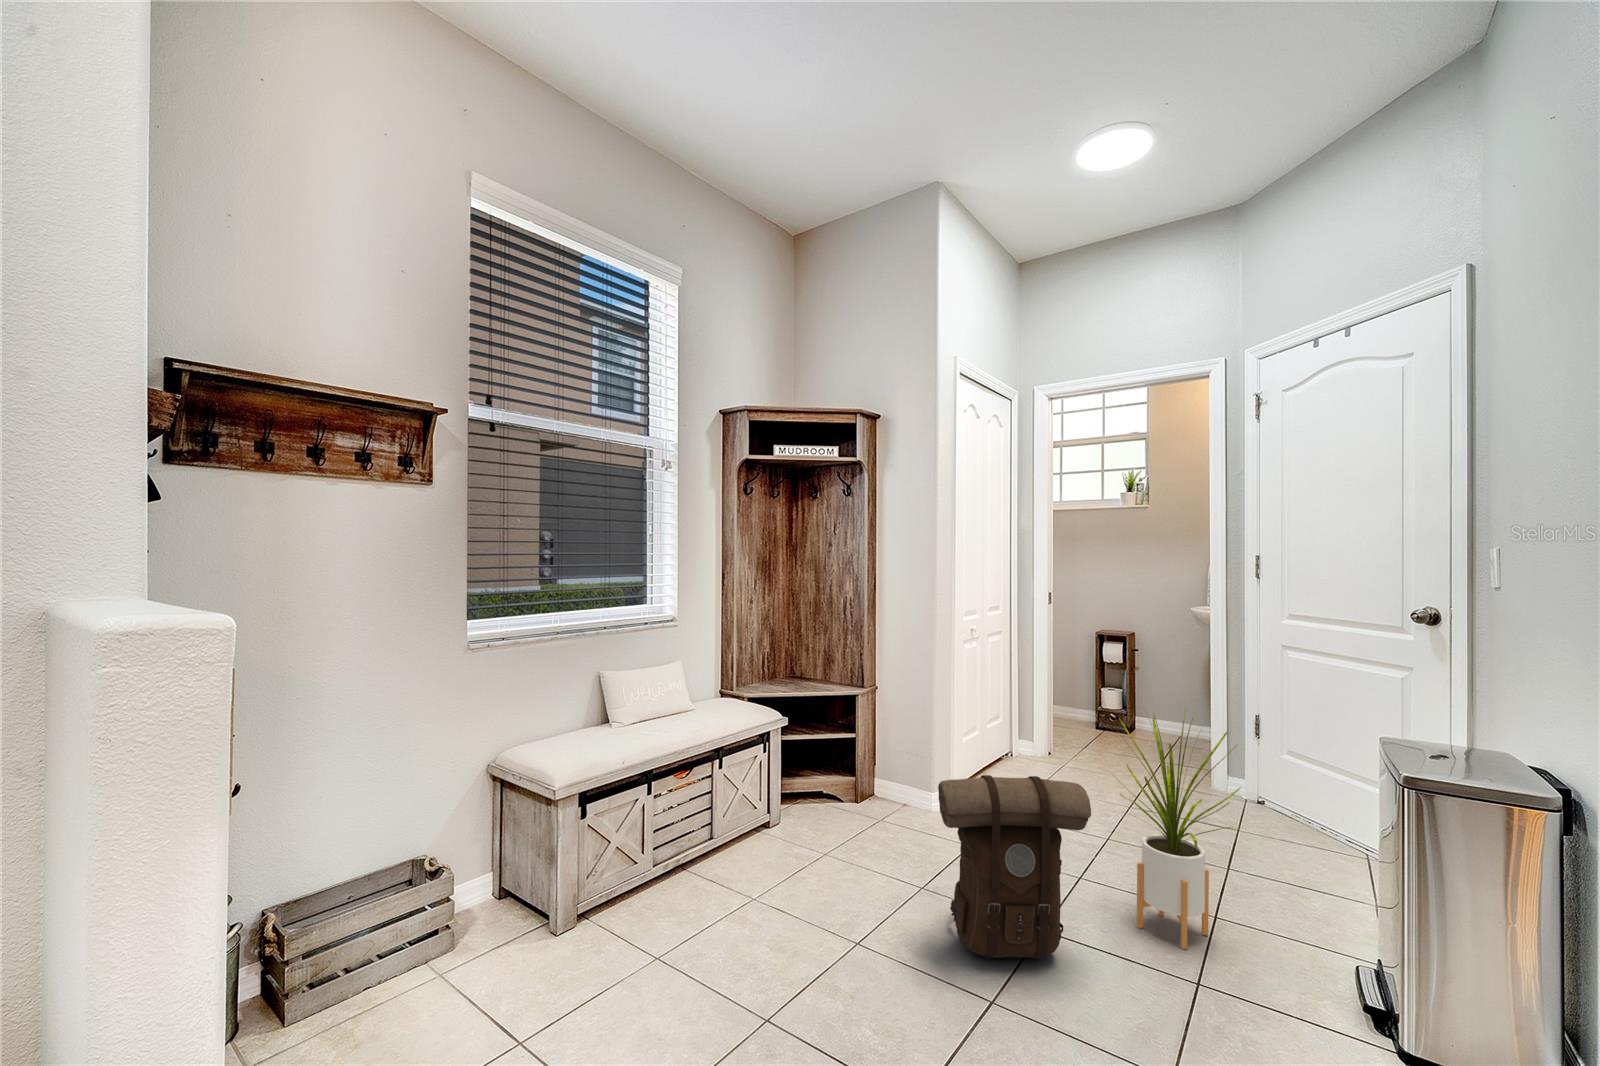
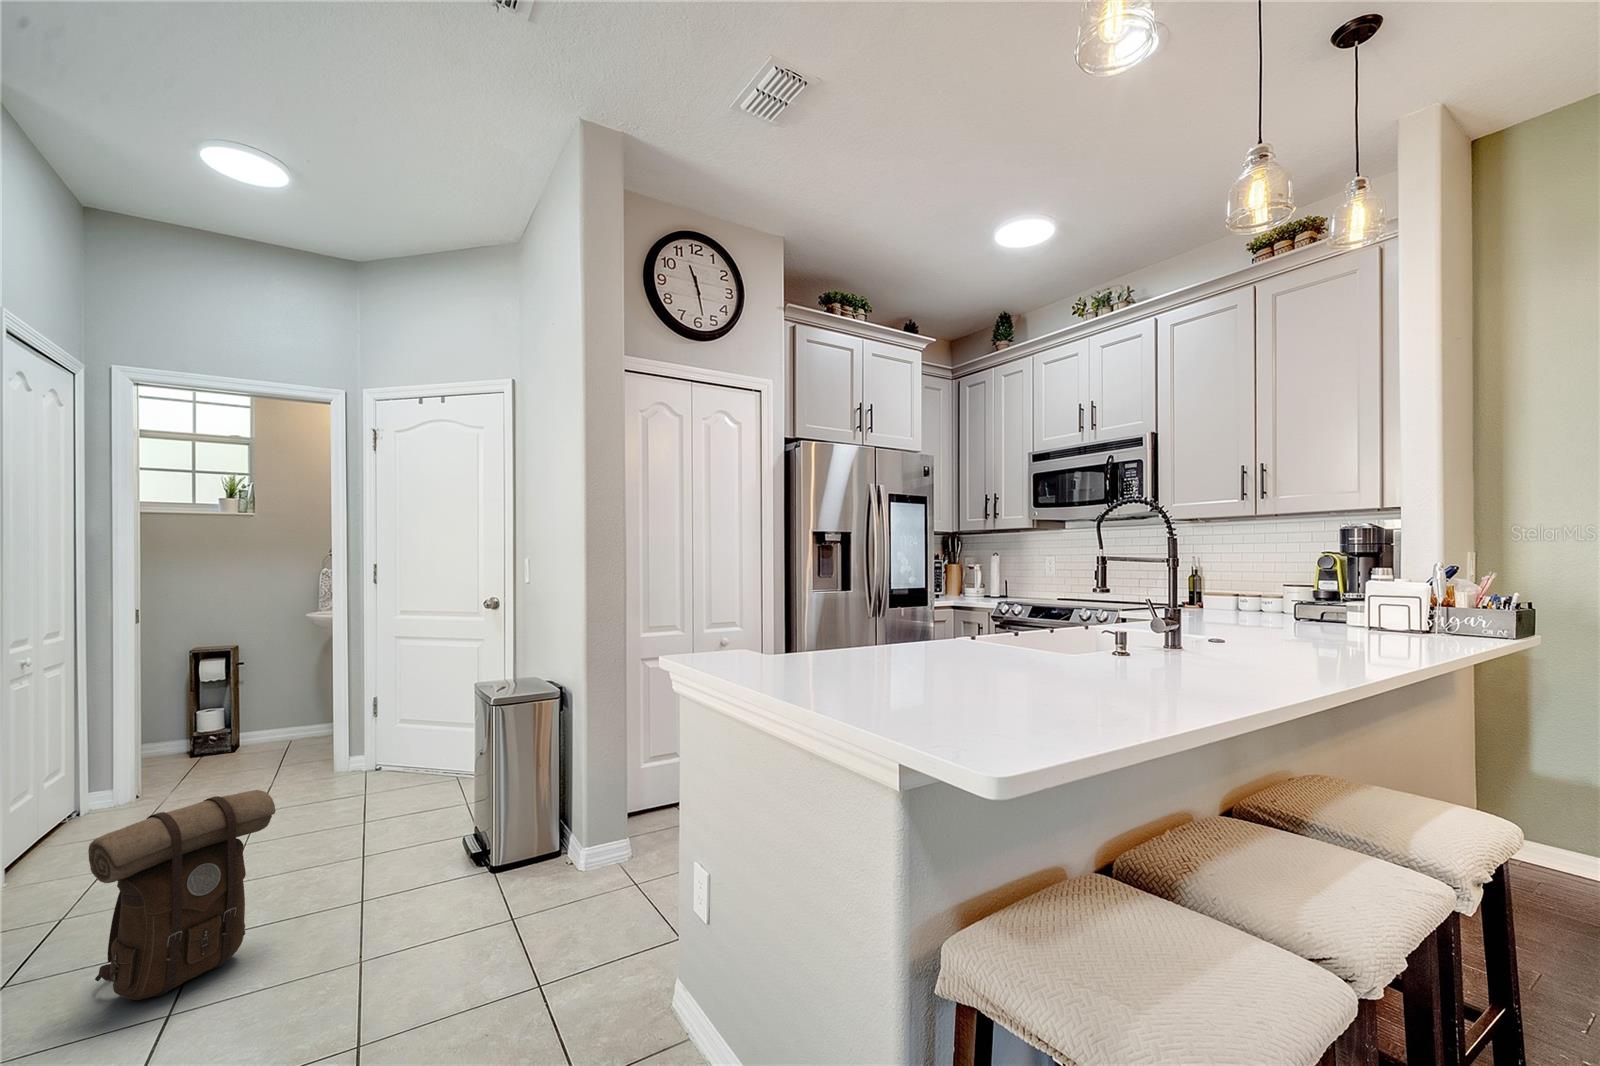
house plant: present [1115,708,1241,949] -> none [277,699,395,899]

